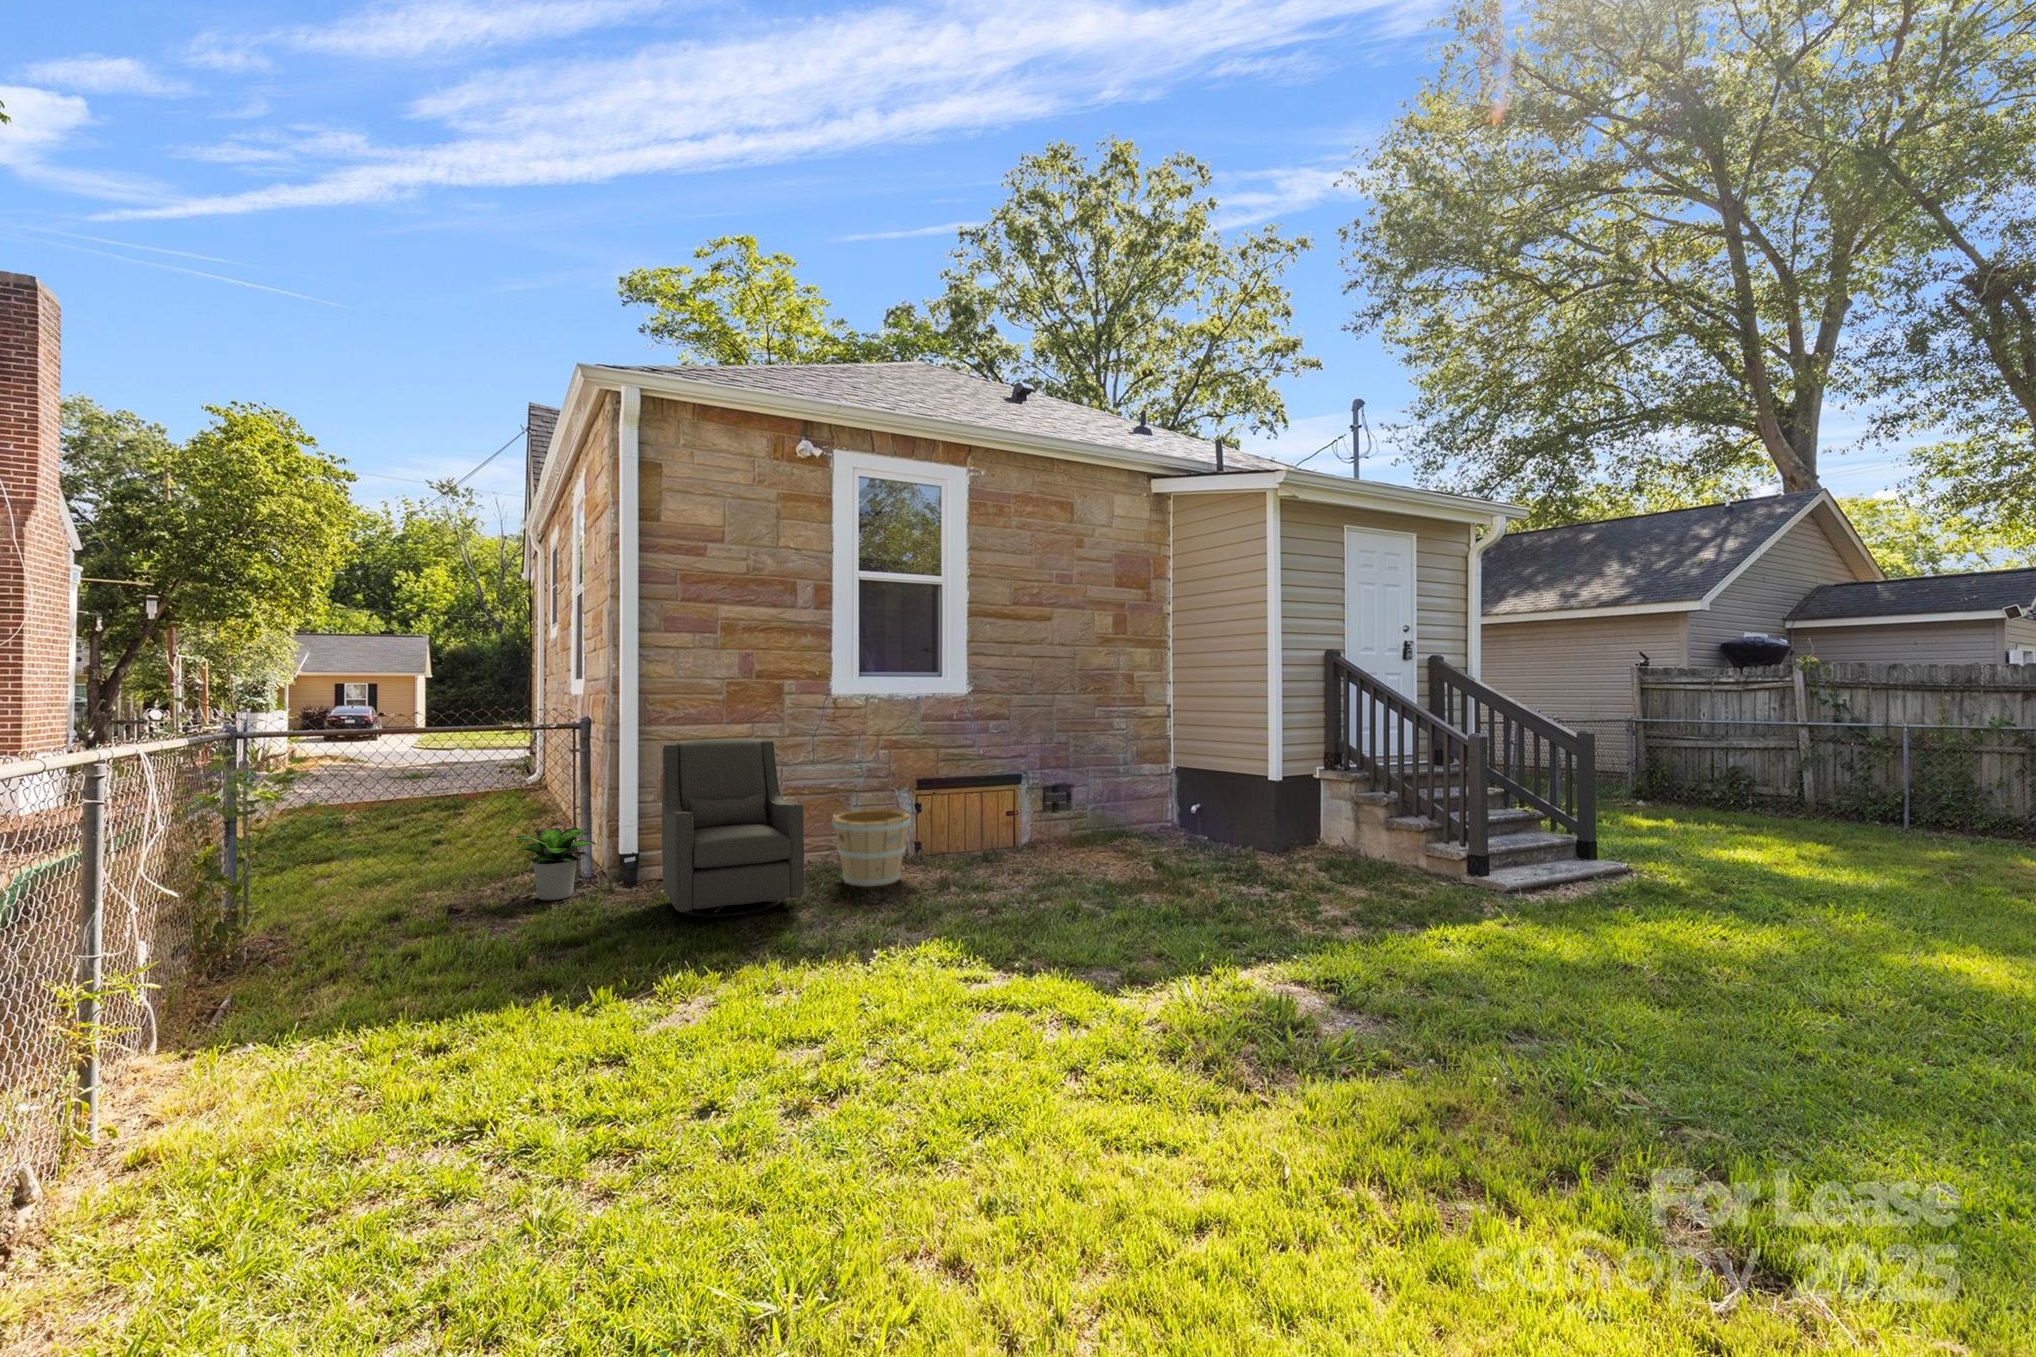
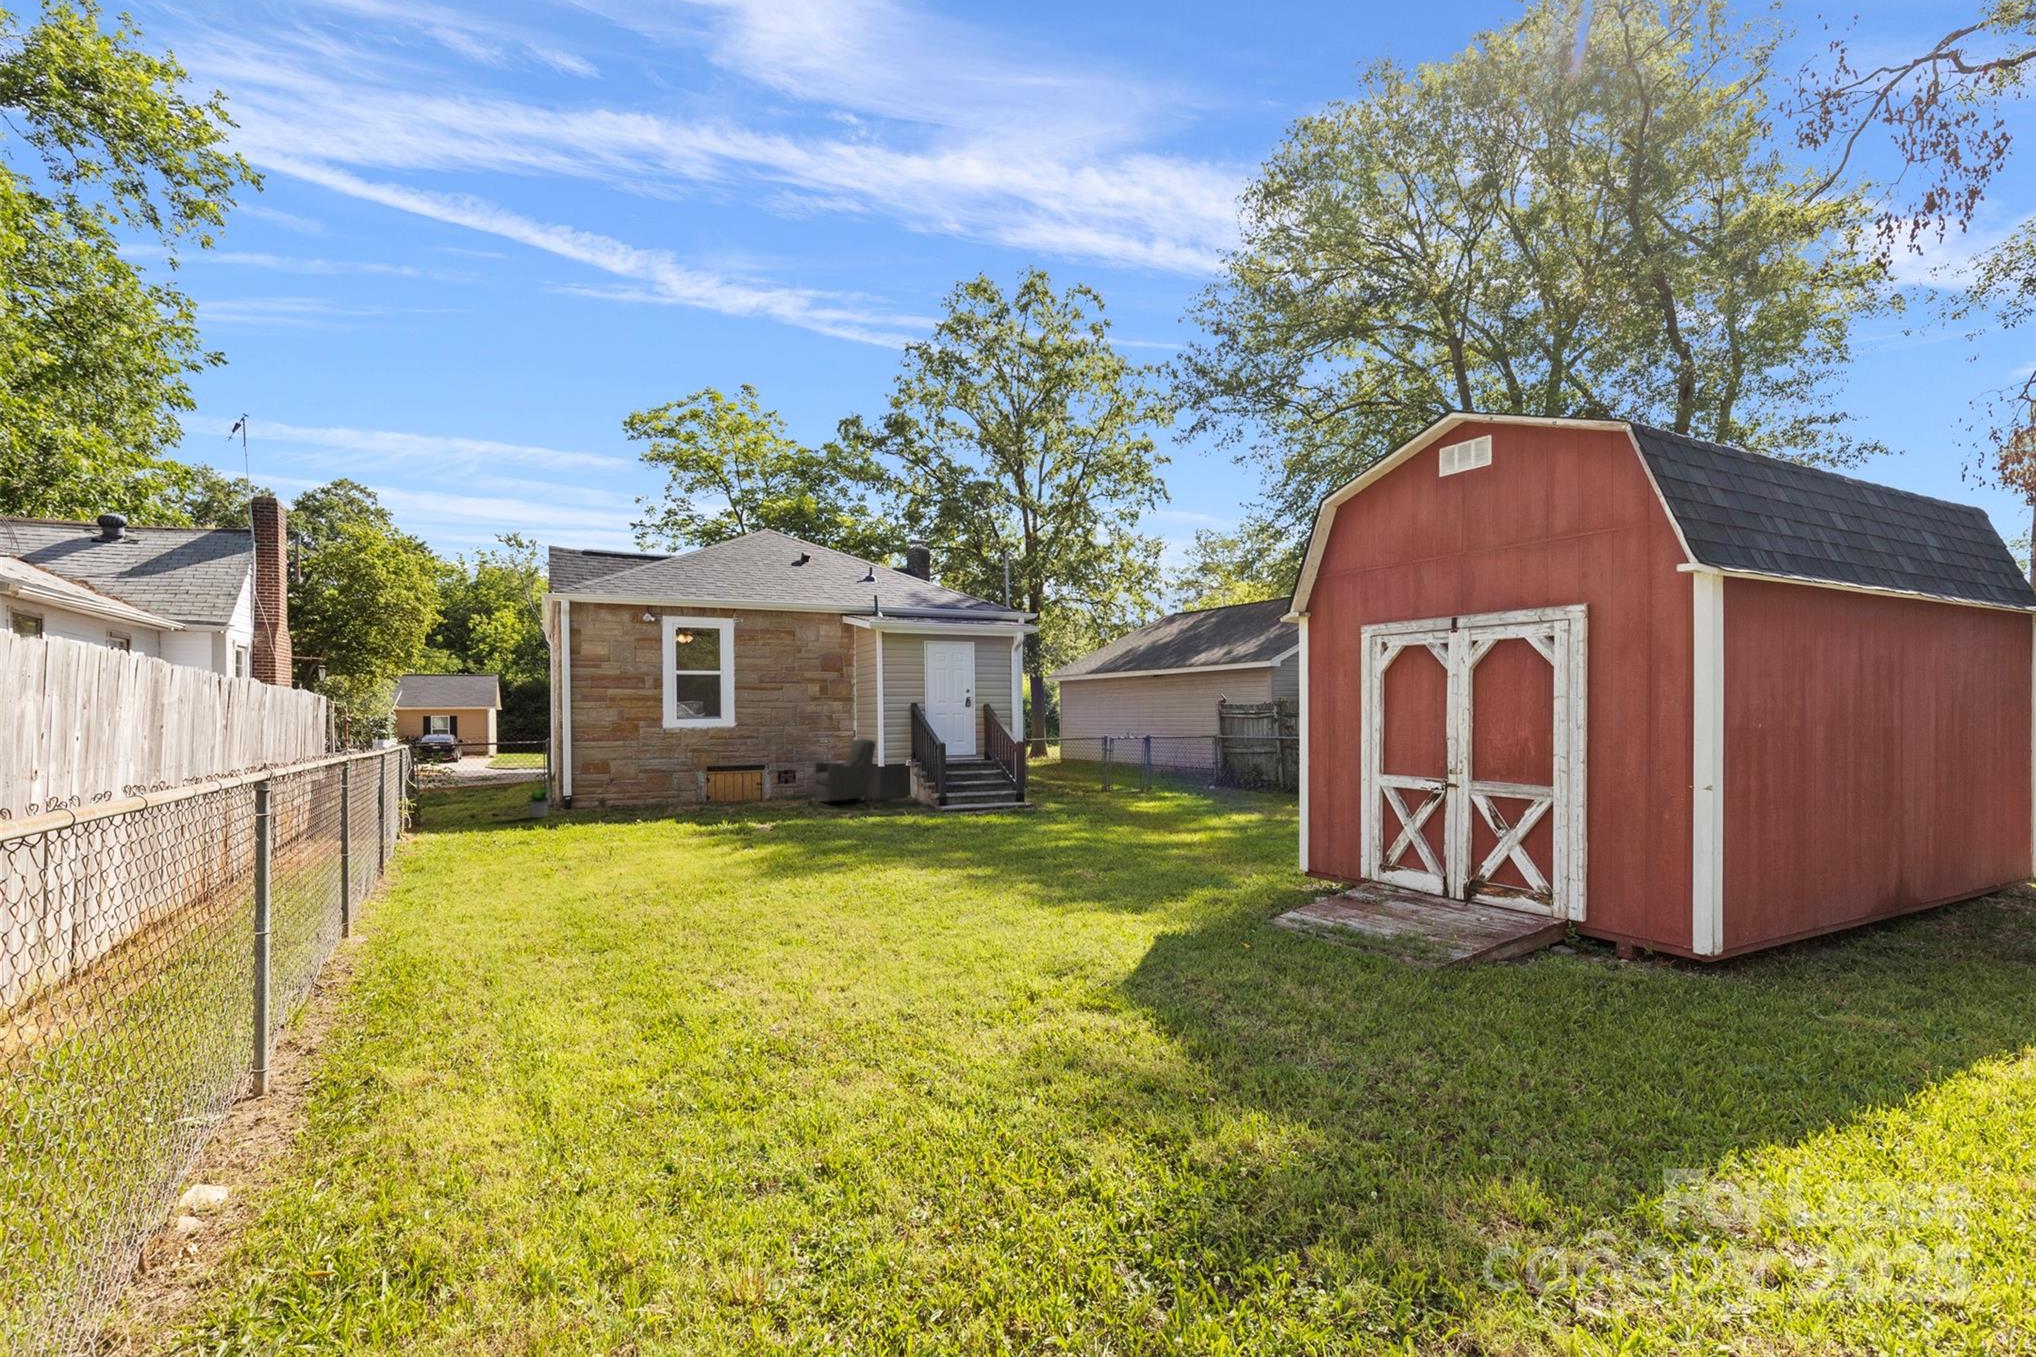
chair: present [662,739,804,918] -> present [815,739,876,804]
wooden bucket: present [832,808,911,887] -> none [659,780,697,813]

